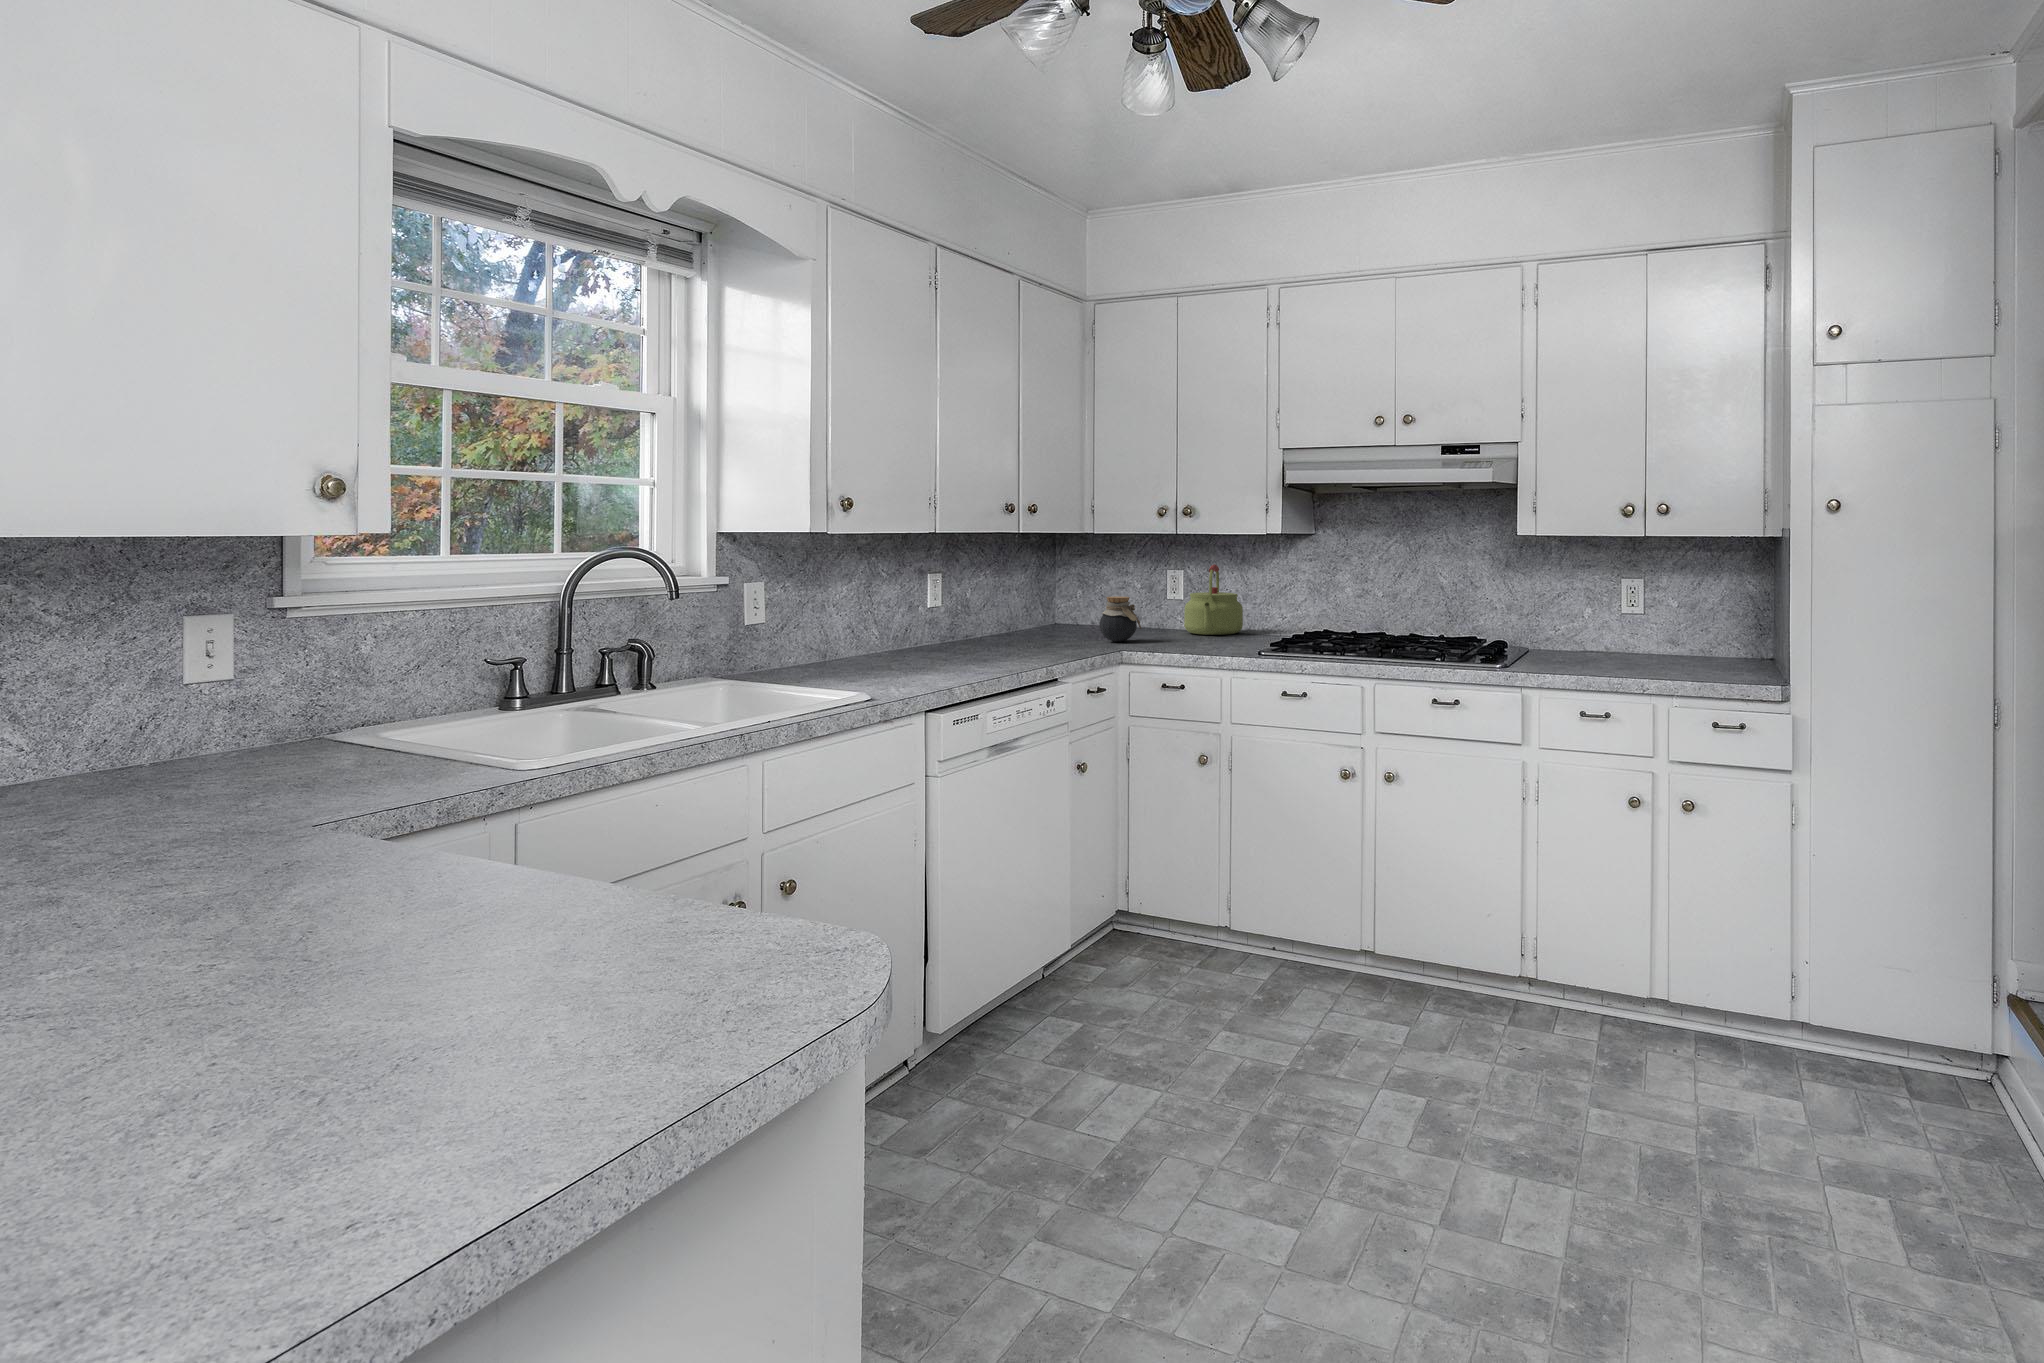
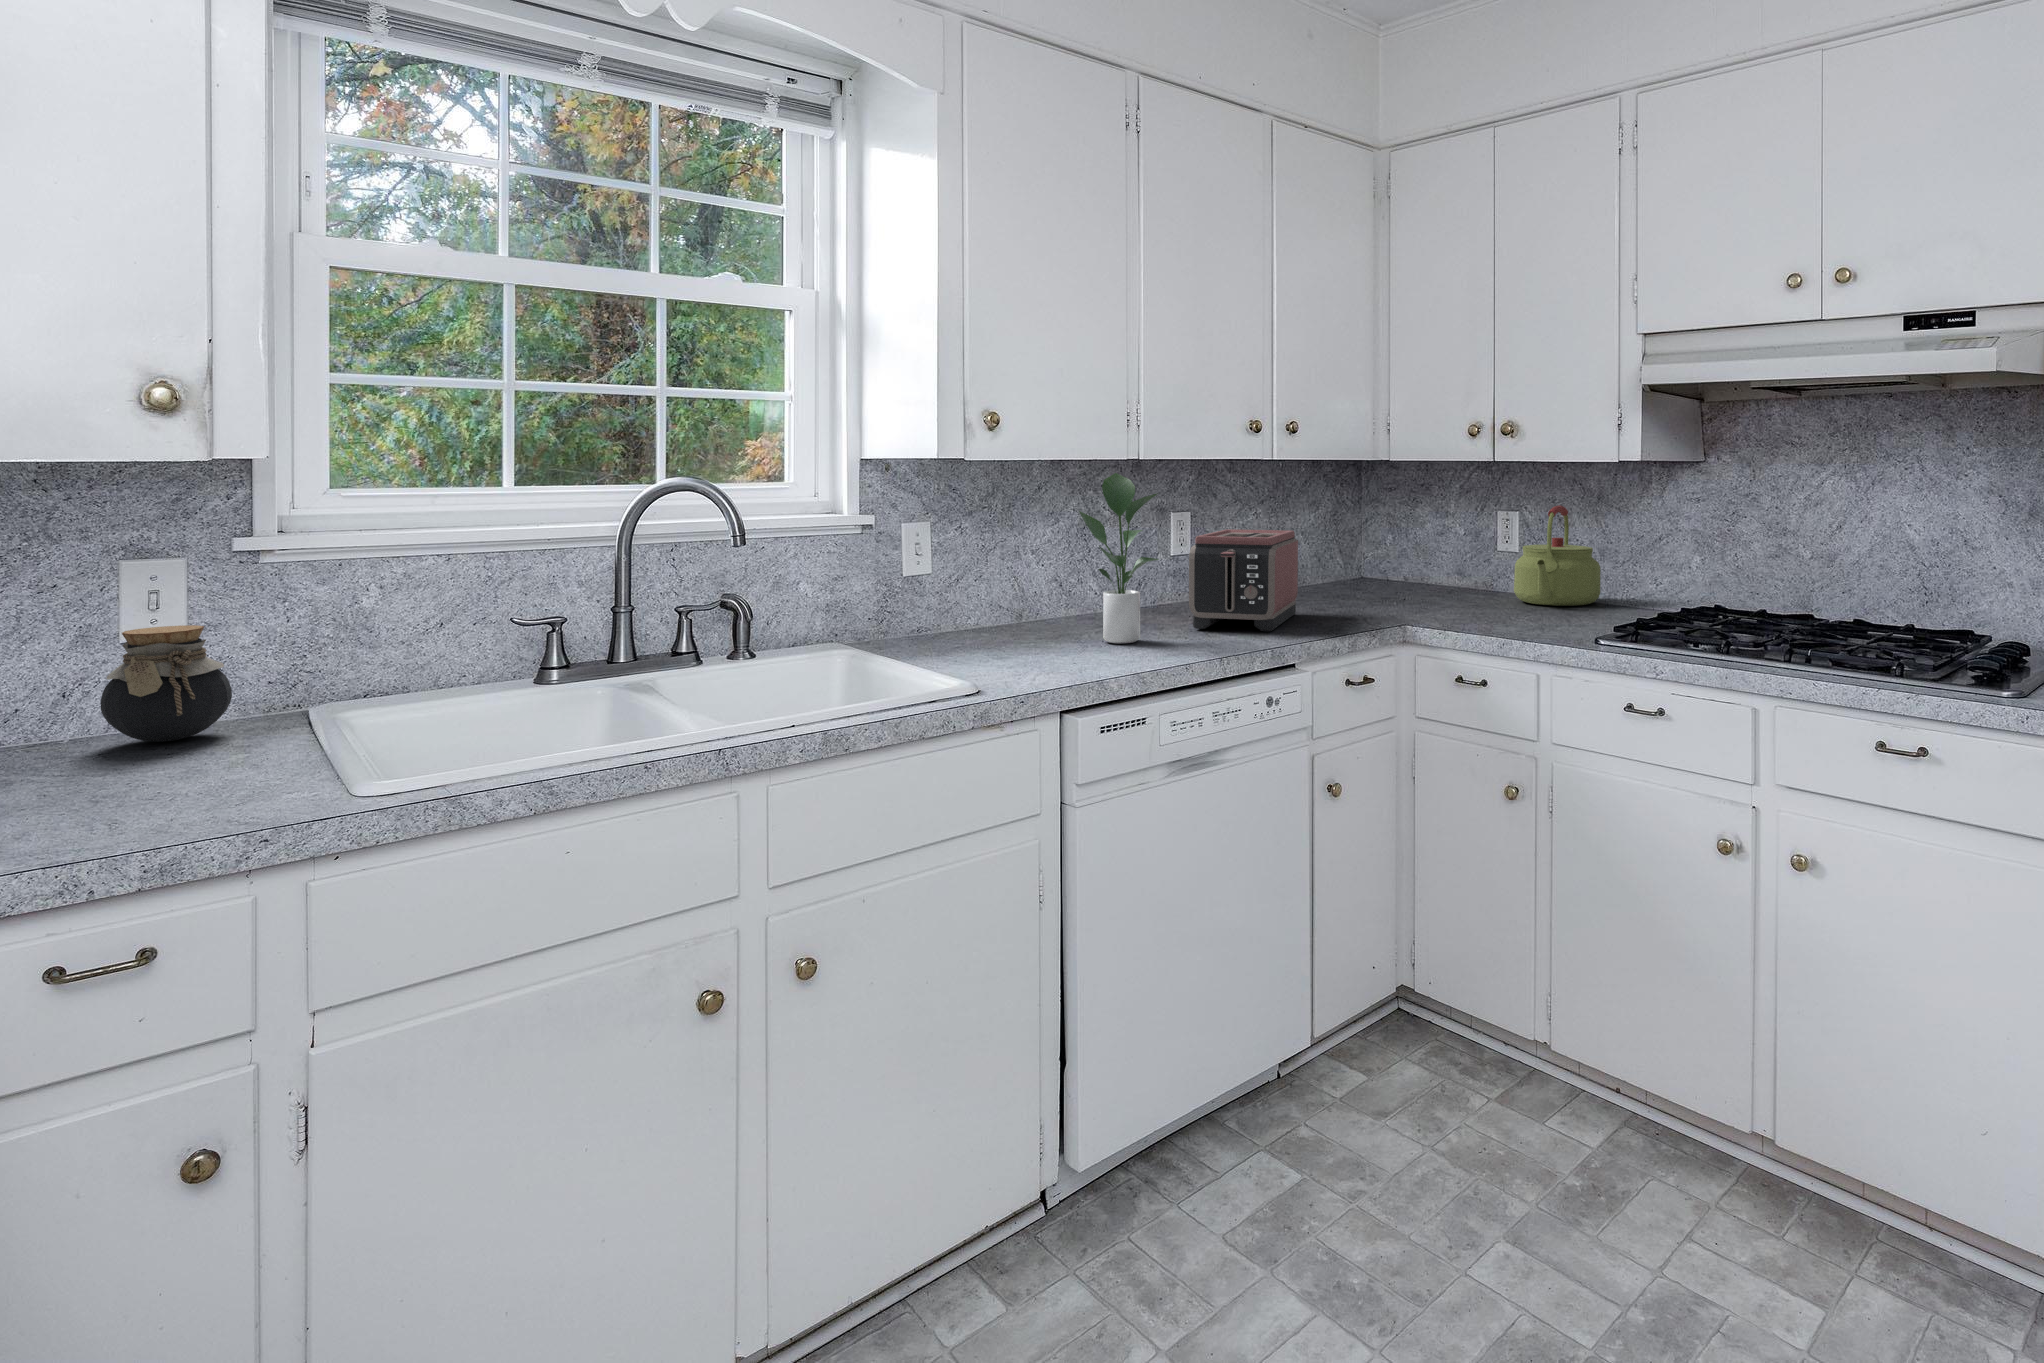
potted plant: none [903,542,965,669] -> present [1079,473,1159,644]
toaster: none [972,584,1040,658] -> present [1189,529,1298,632]
jar: present [1099,597,1141,642] -> present [101,625,232,742]

